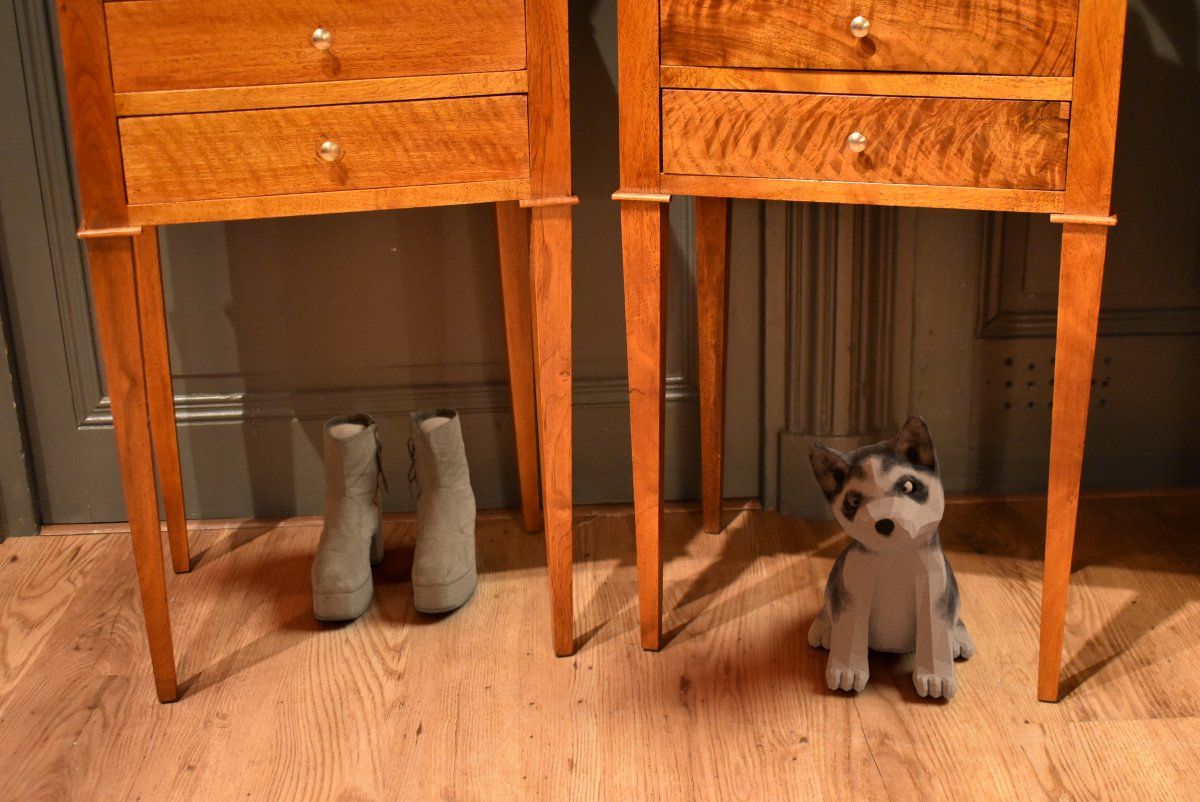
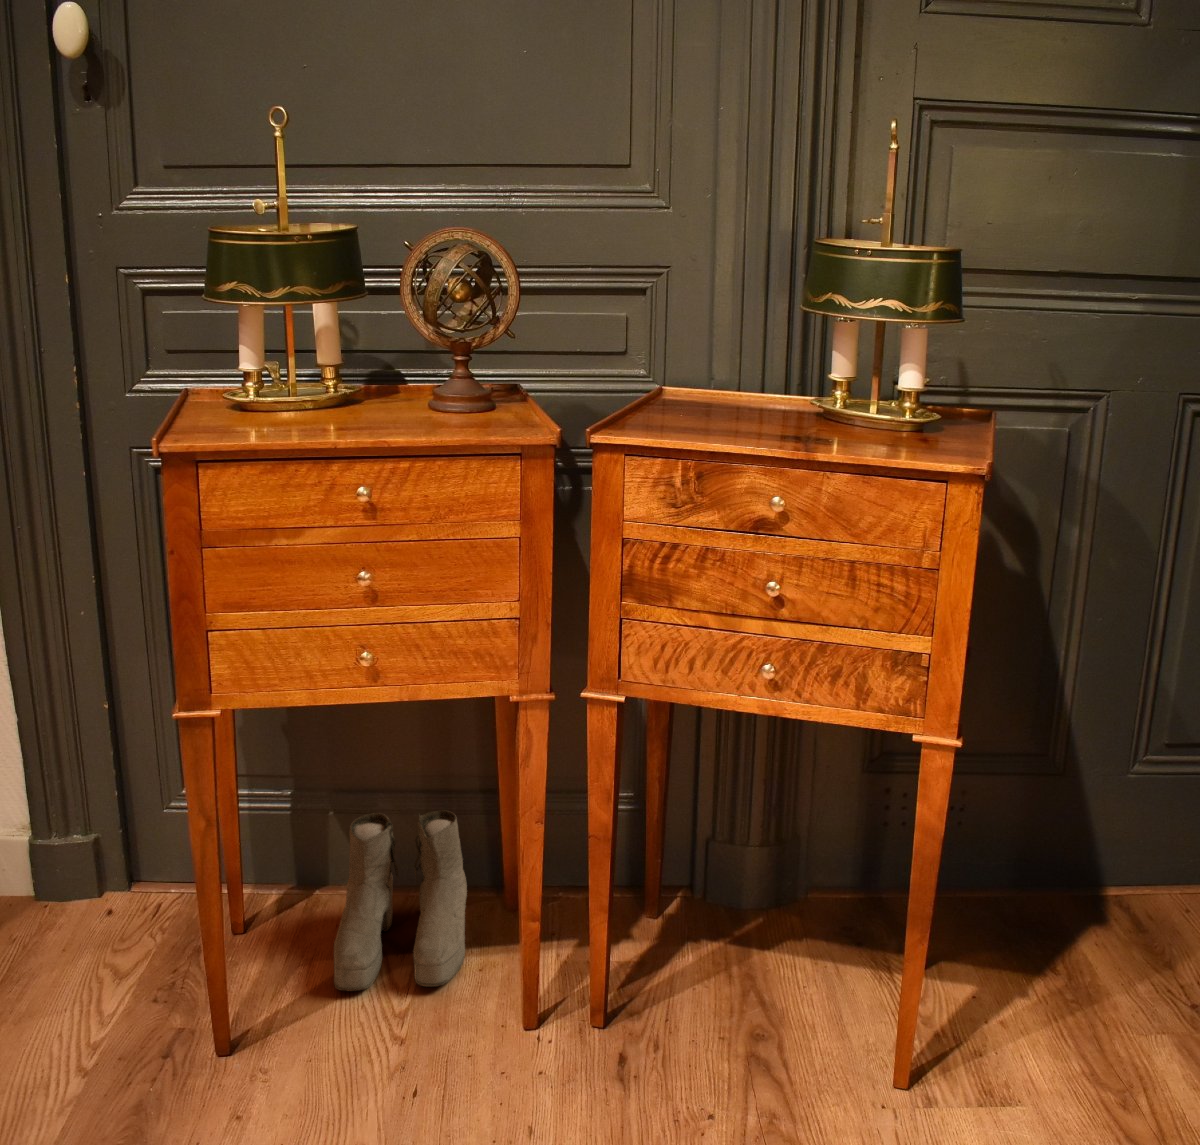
plush toy: present [808,413,974,699] -> none [722,866,852,1092]

